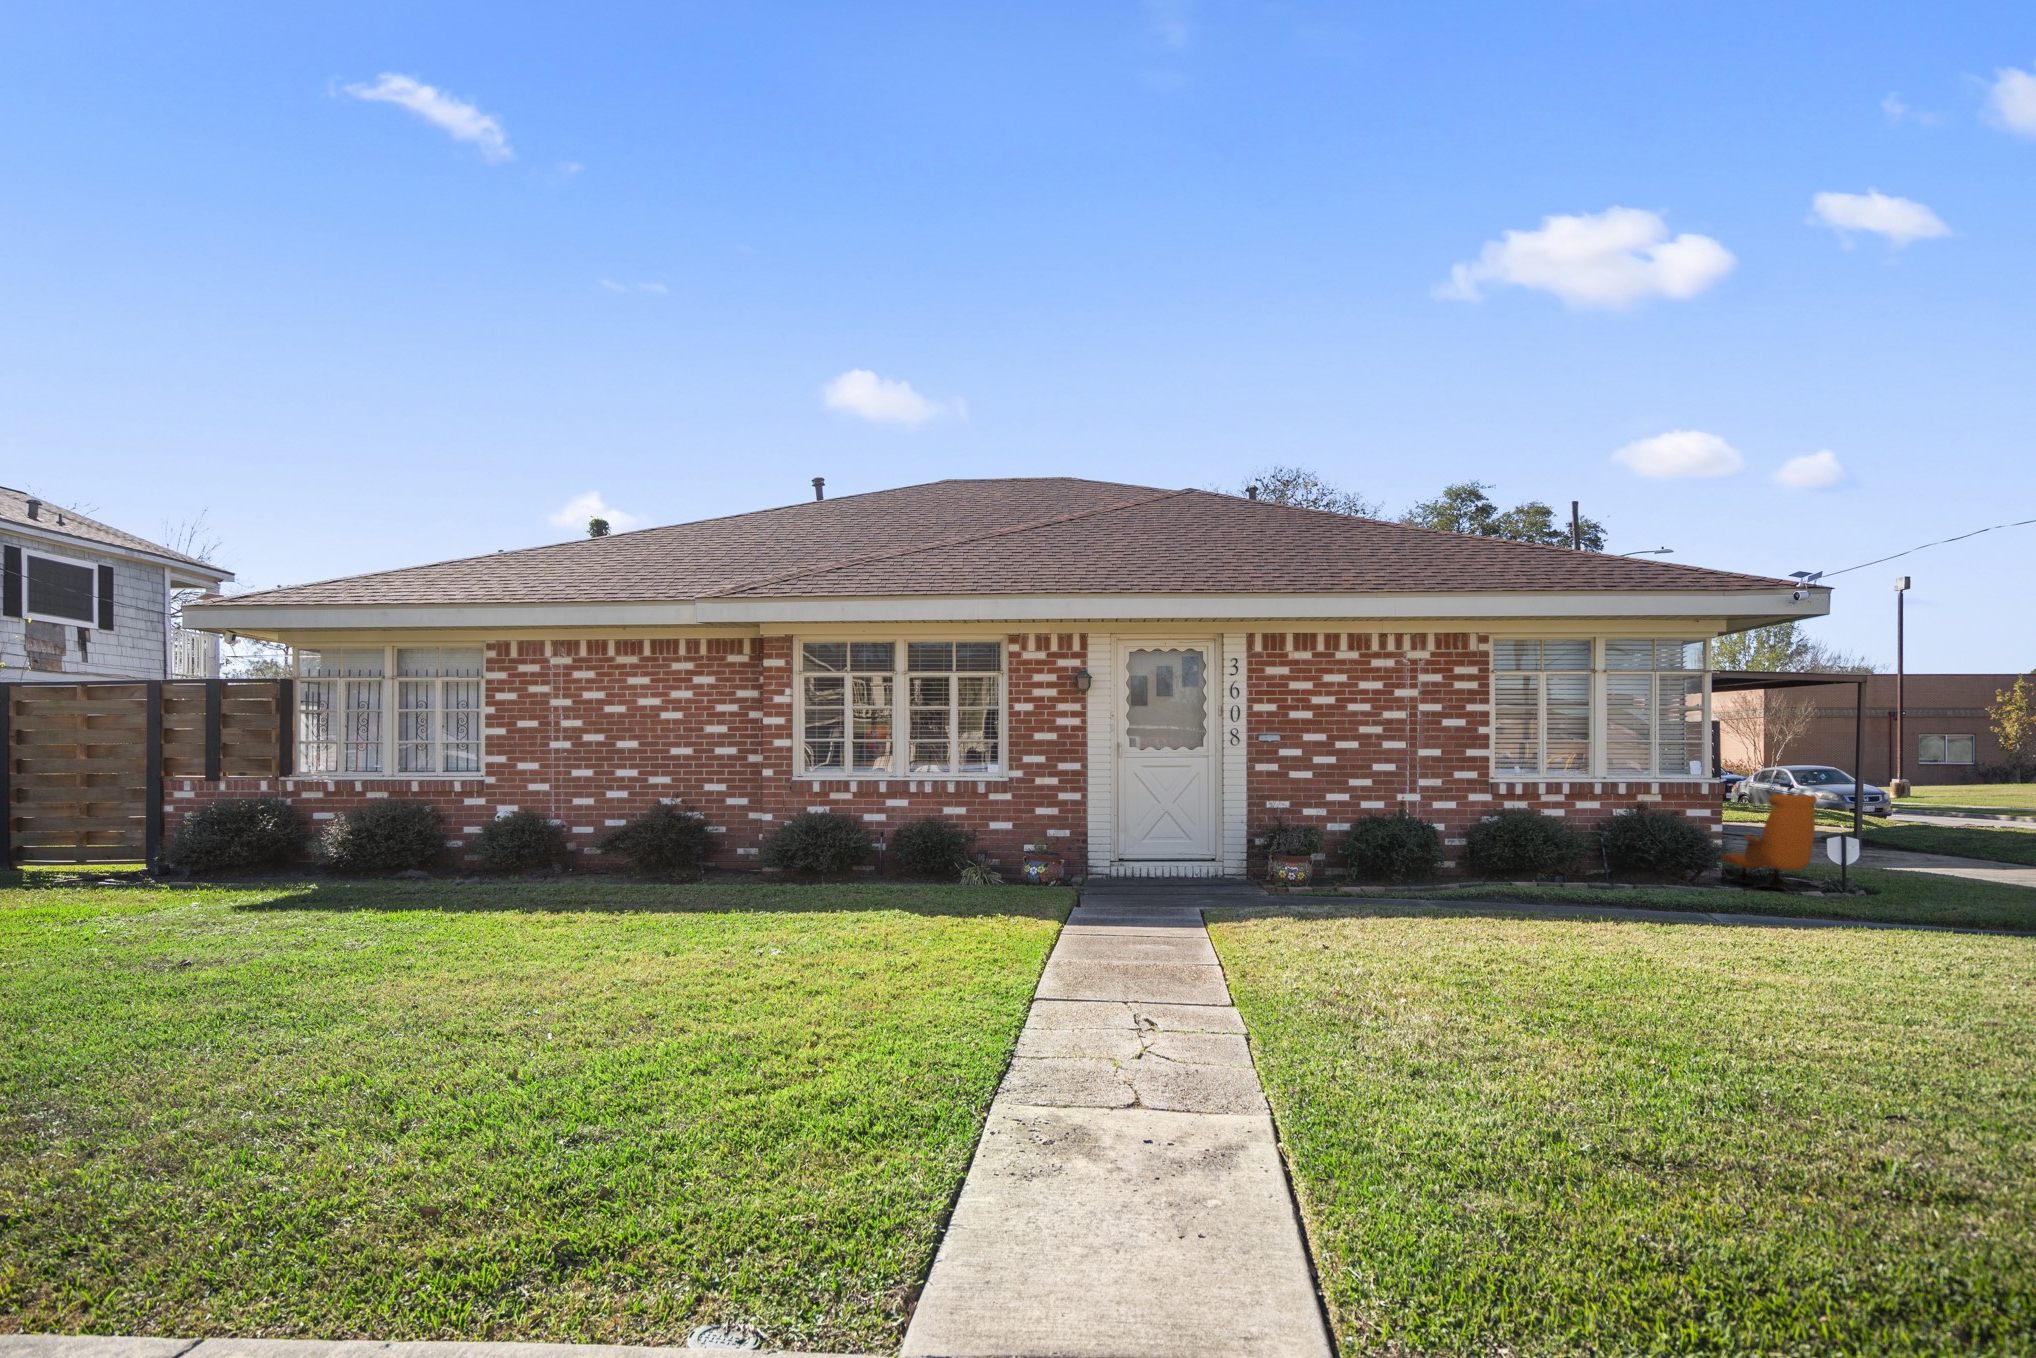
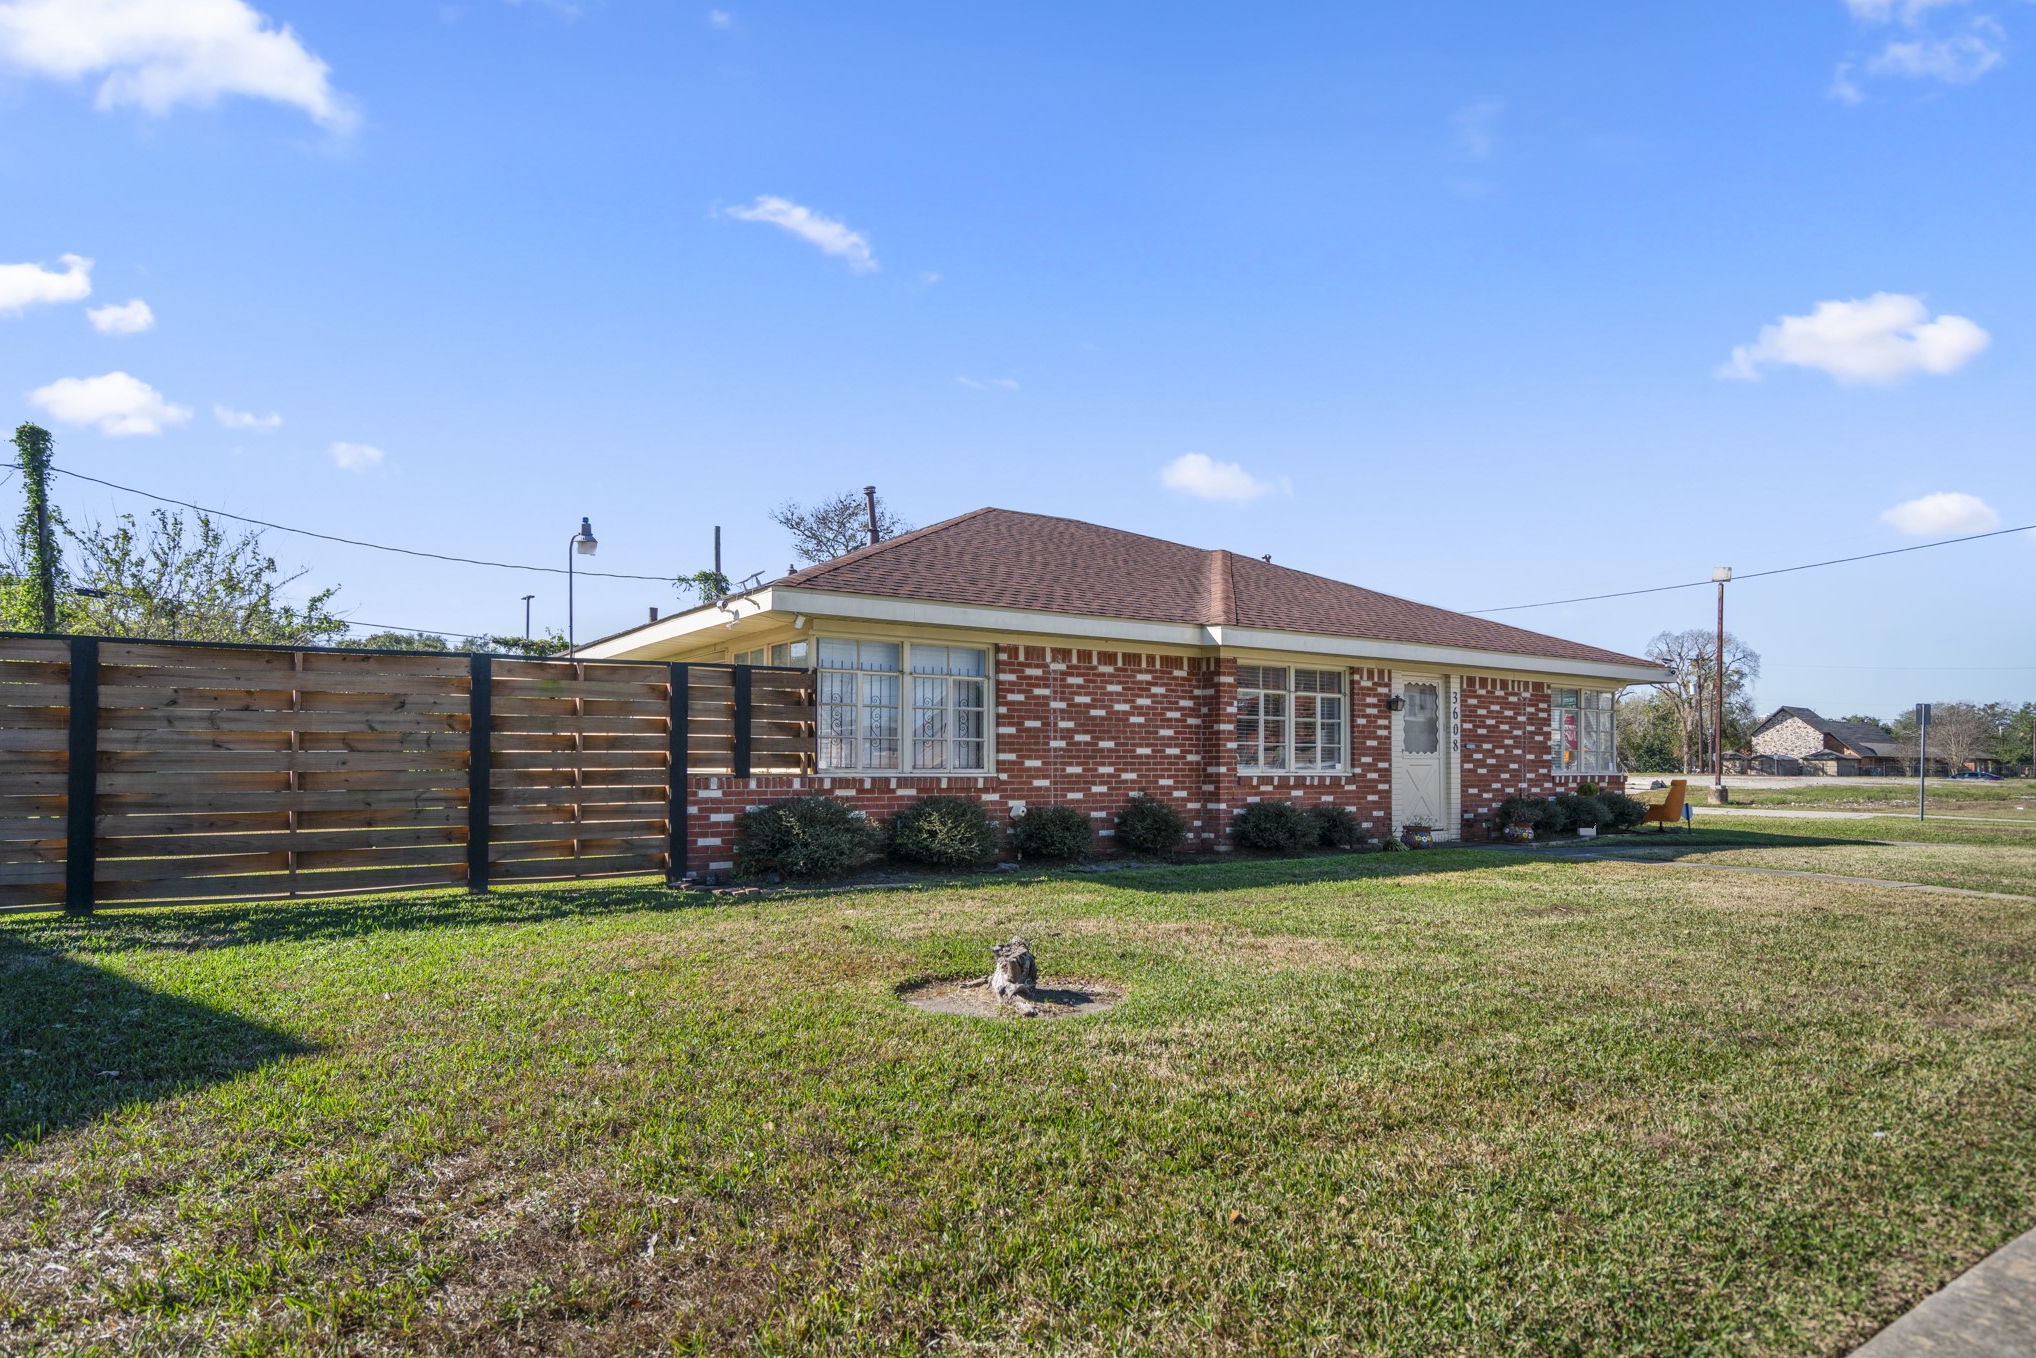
potted tree: none [1575,794,1617,884] -> present [1575,782,1599,836]

